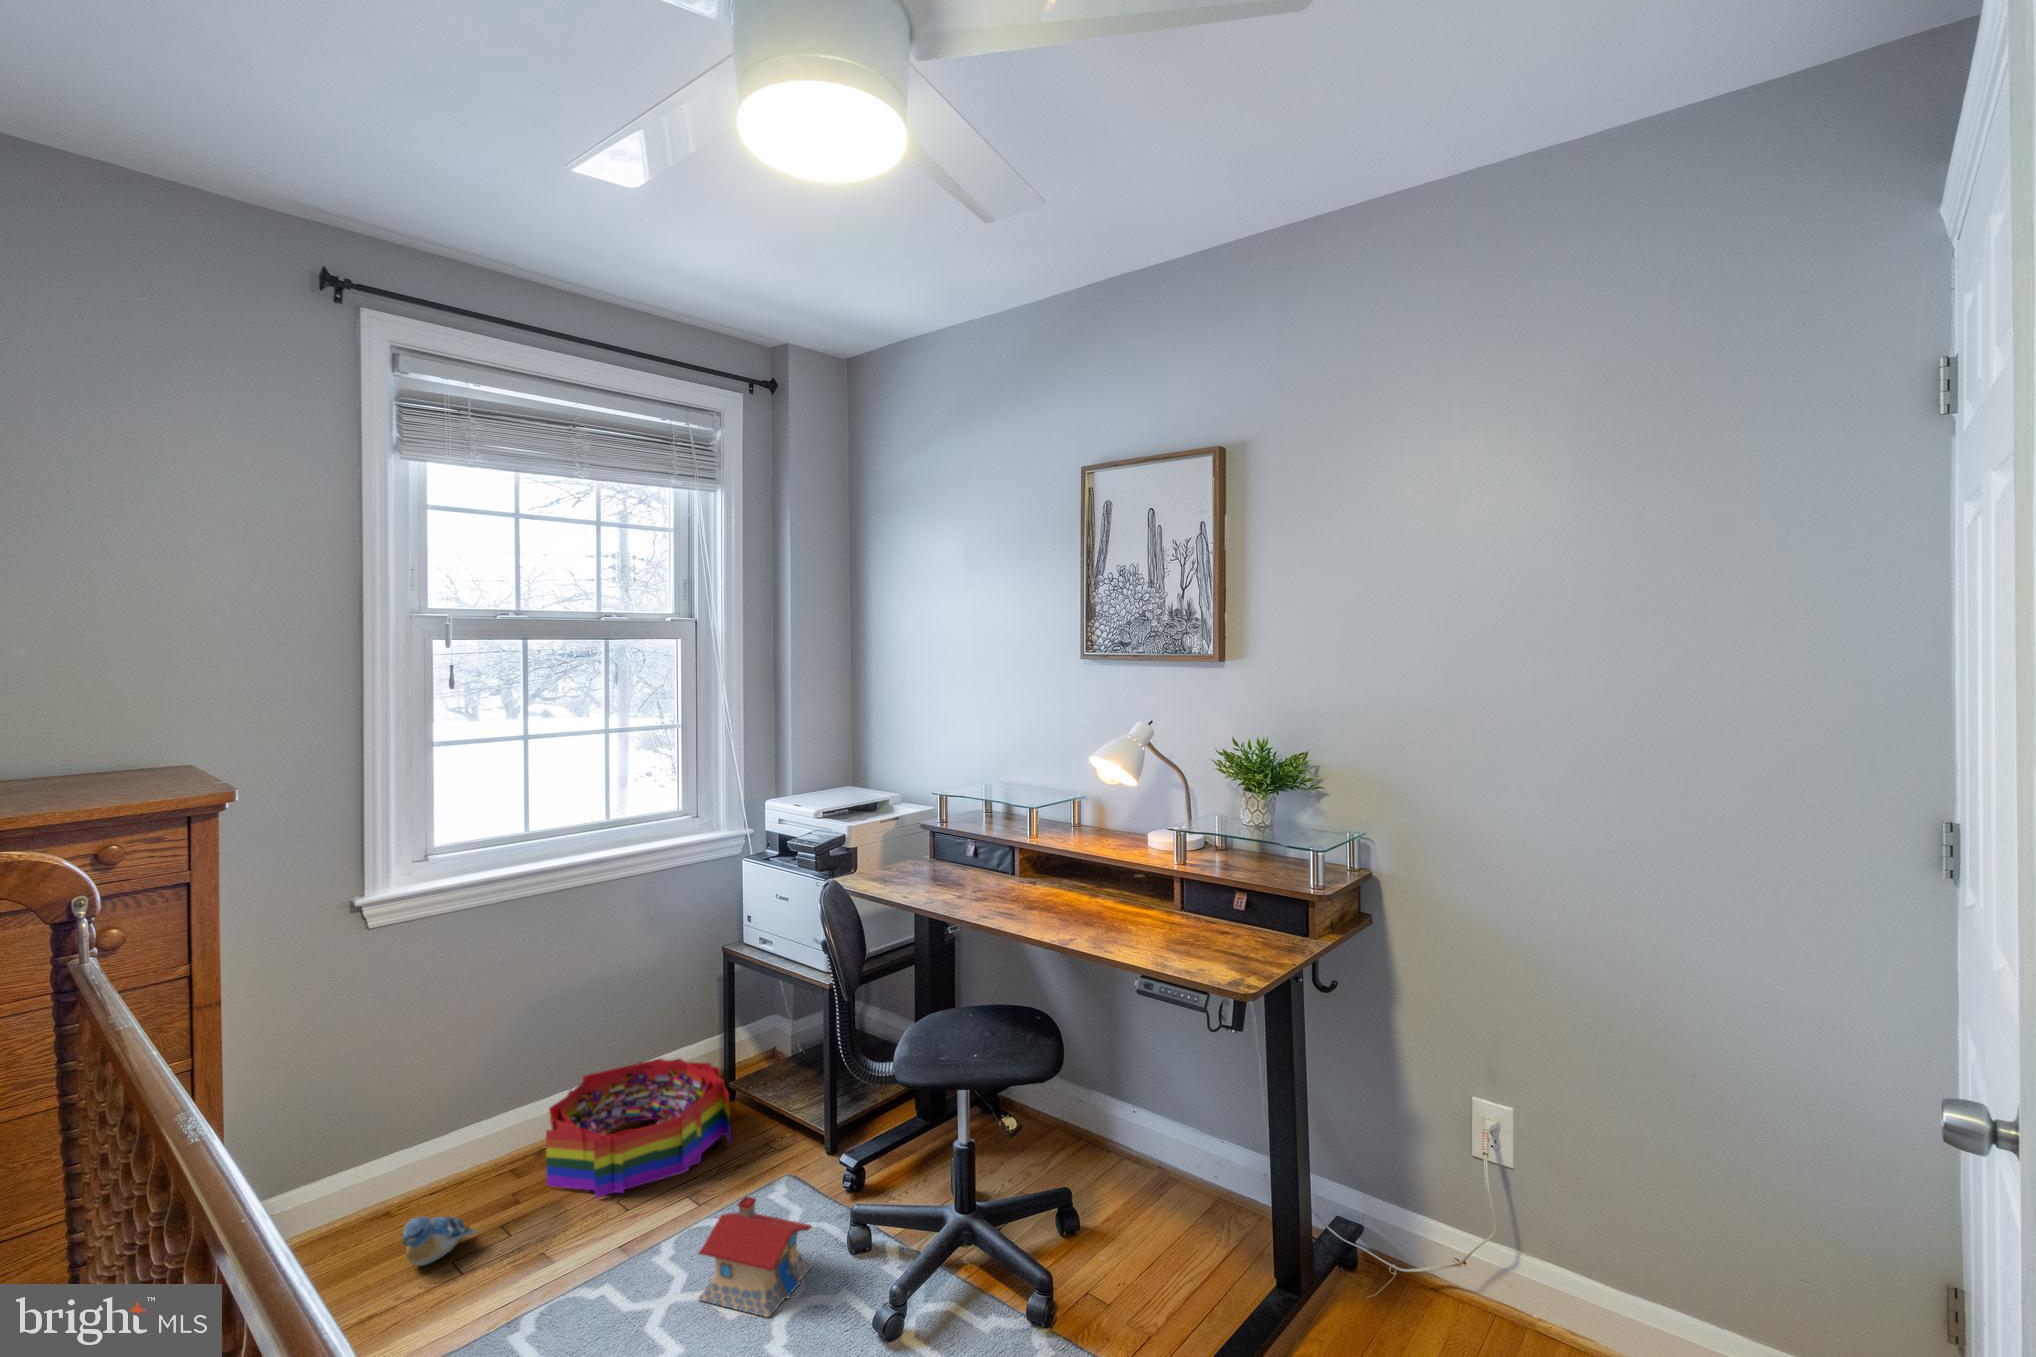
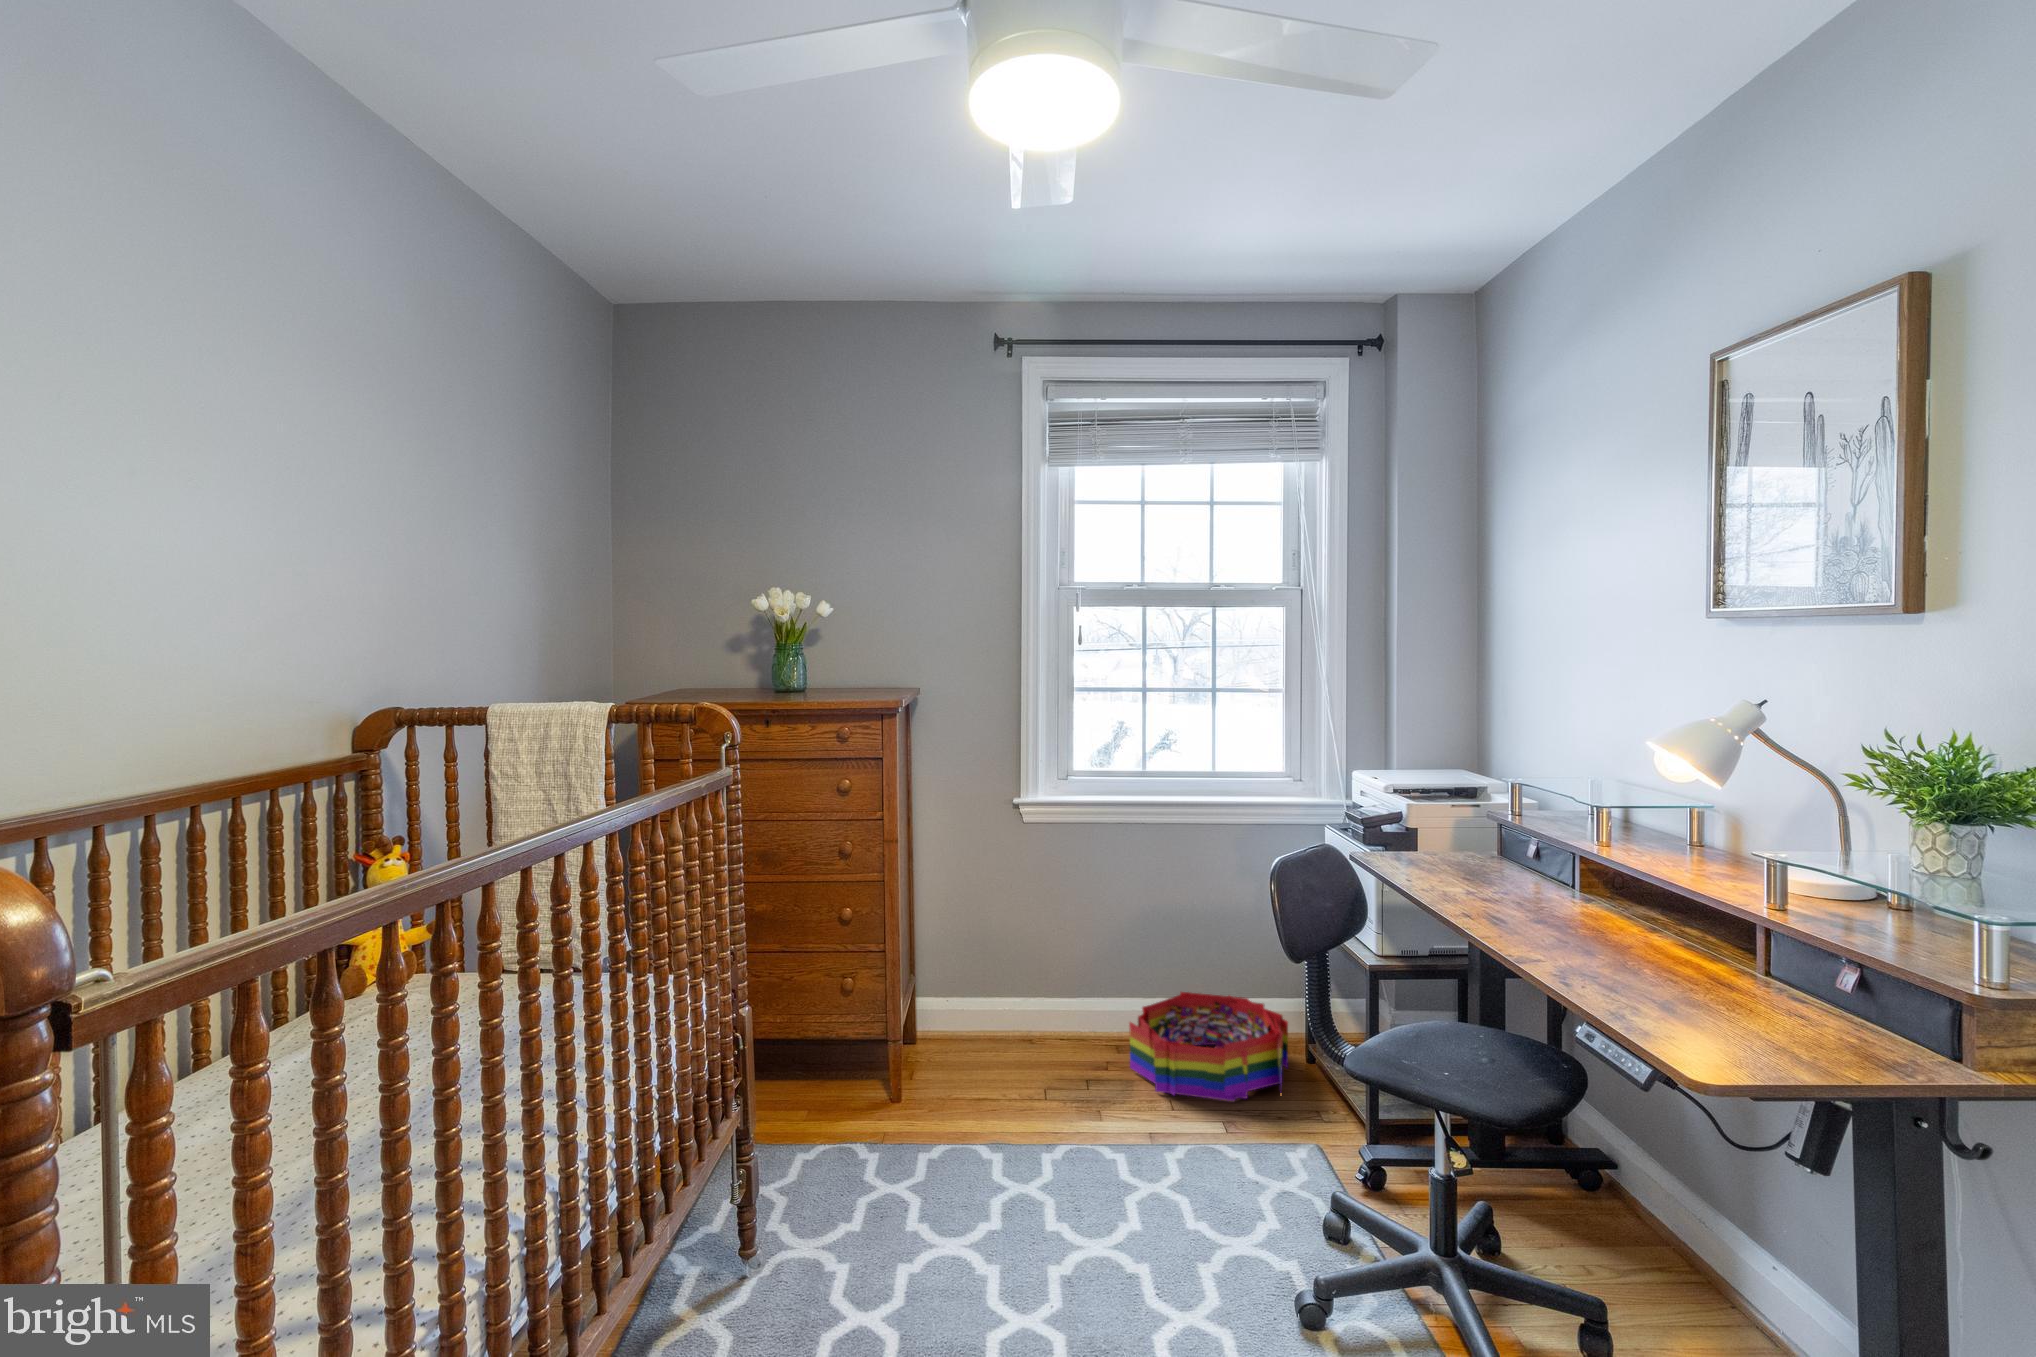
toy house: present [699,1196,812,1317] -> none [1175,1131,1283,1244]
plush toy: present [402,1216,477,1266] -> none [1014,1049,1066,1087]

